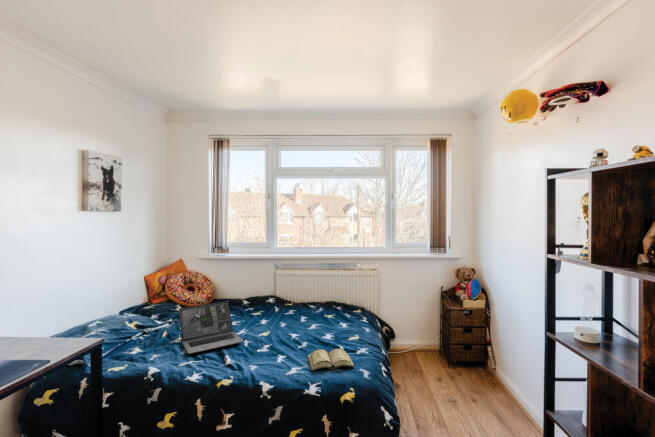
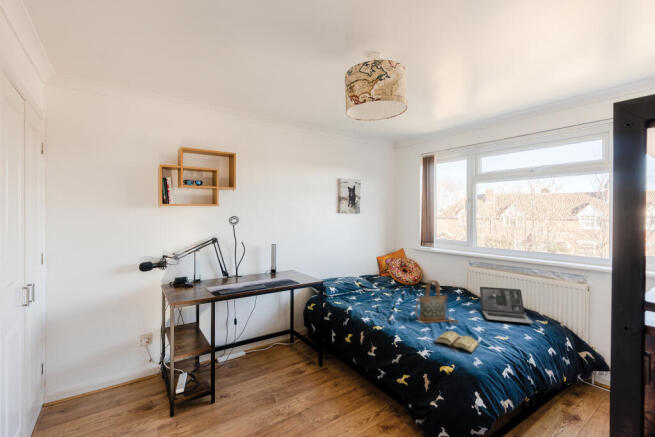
handbag: none [262,293,304,351] -> present [415,280,458,323]
laptop: present [179,301,243,354] -> present [480,287,533,324]

